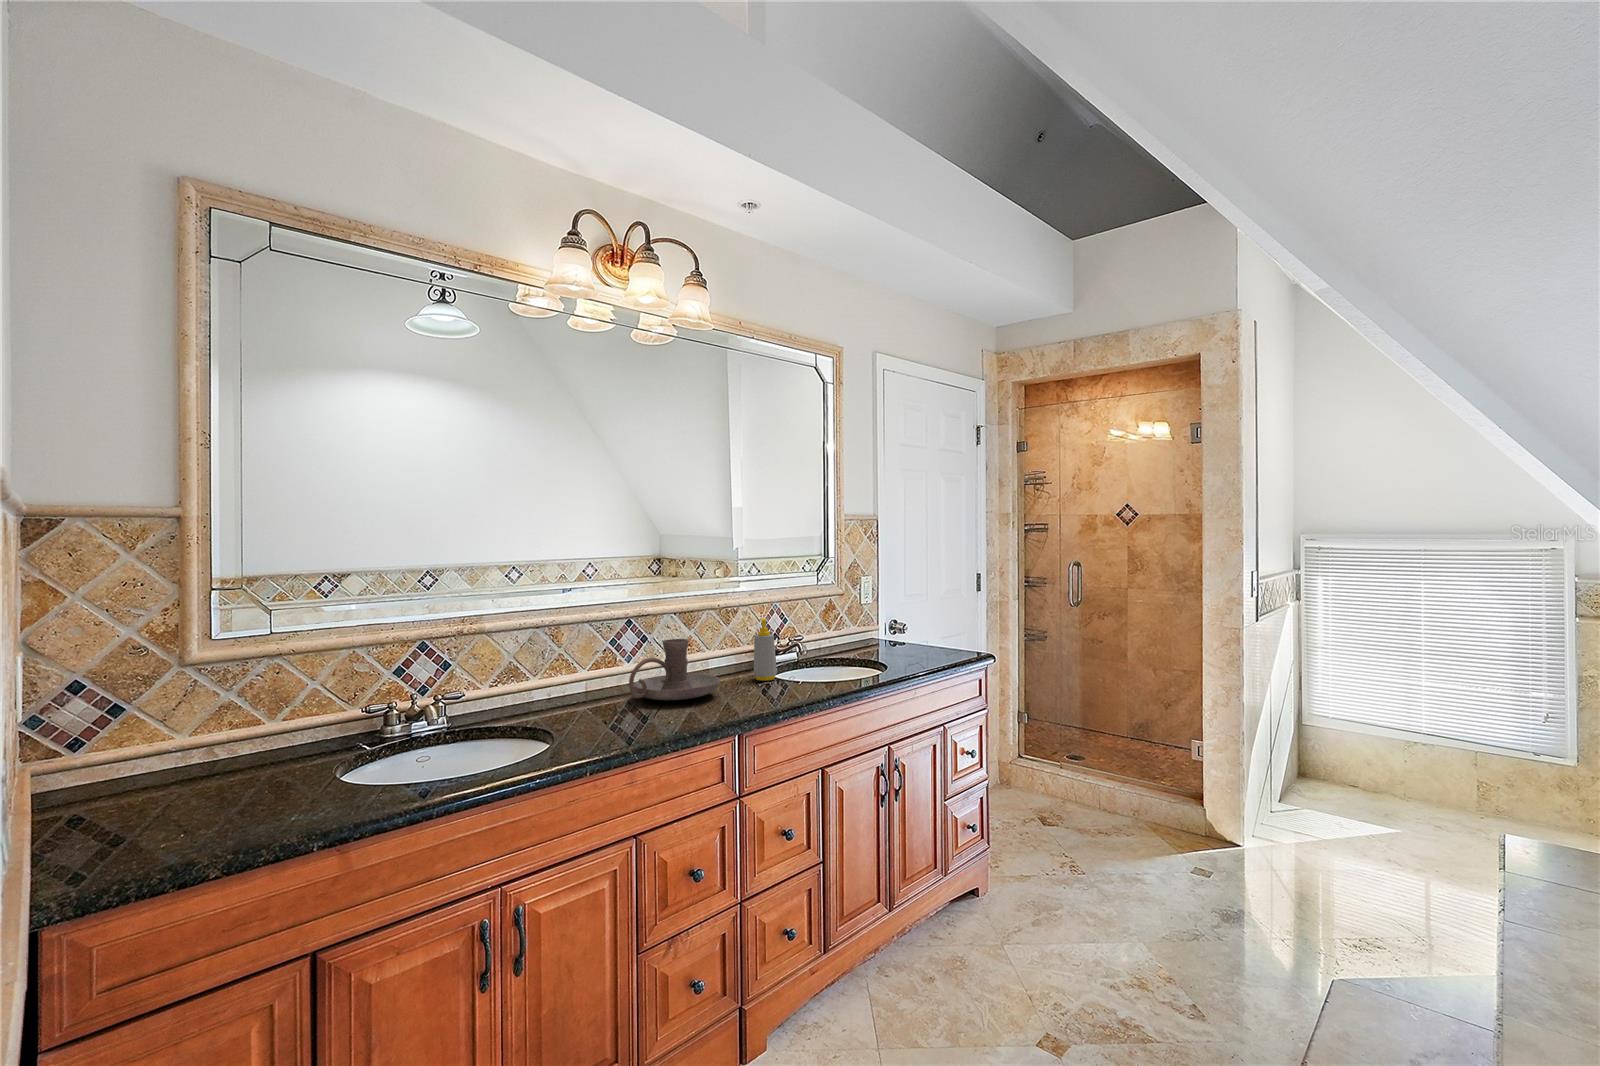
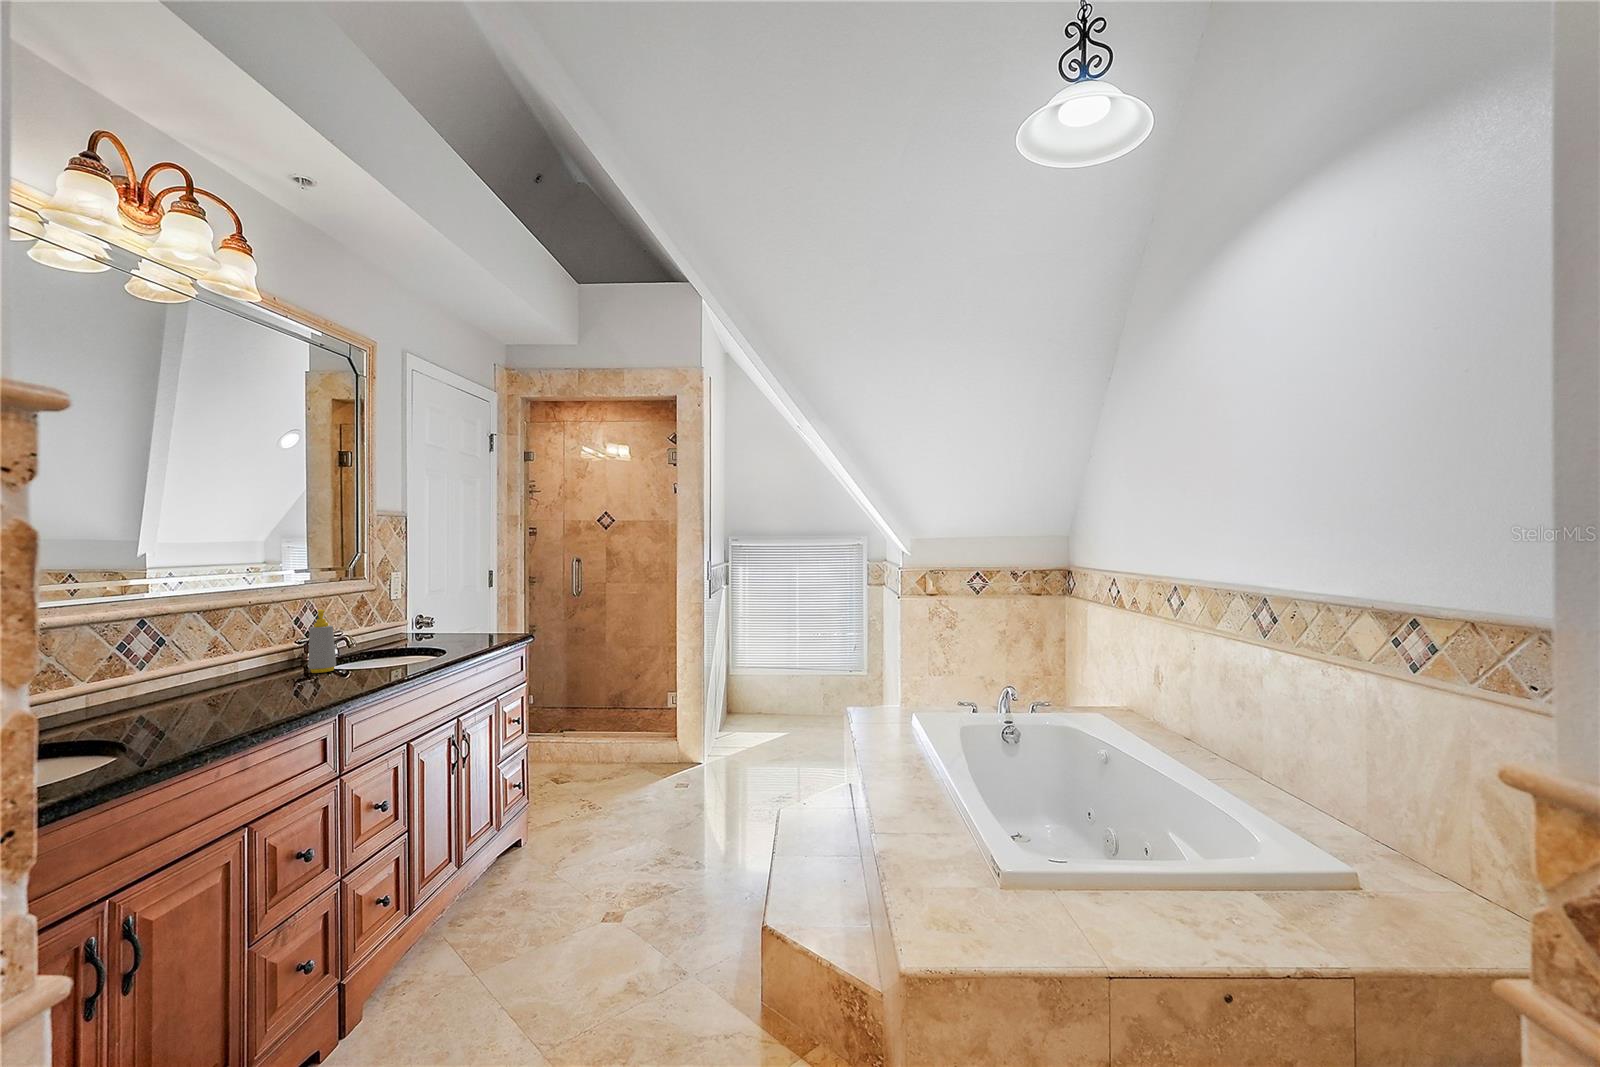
candle holder: present [629,639,720,700] -> none [170,632,289,699]

